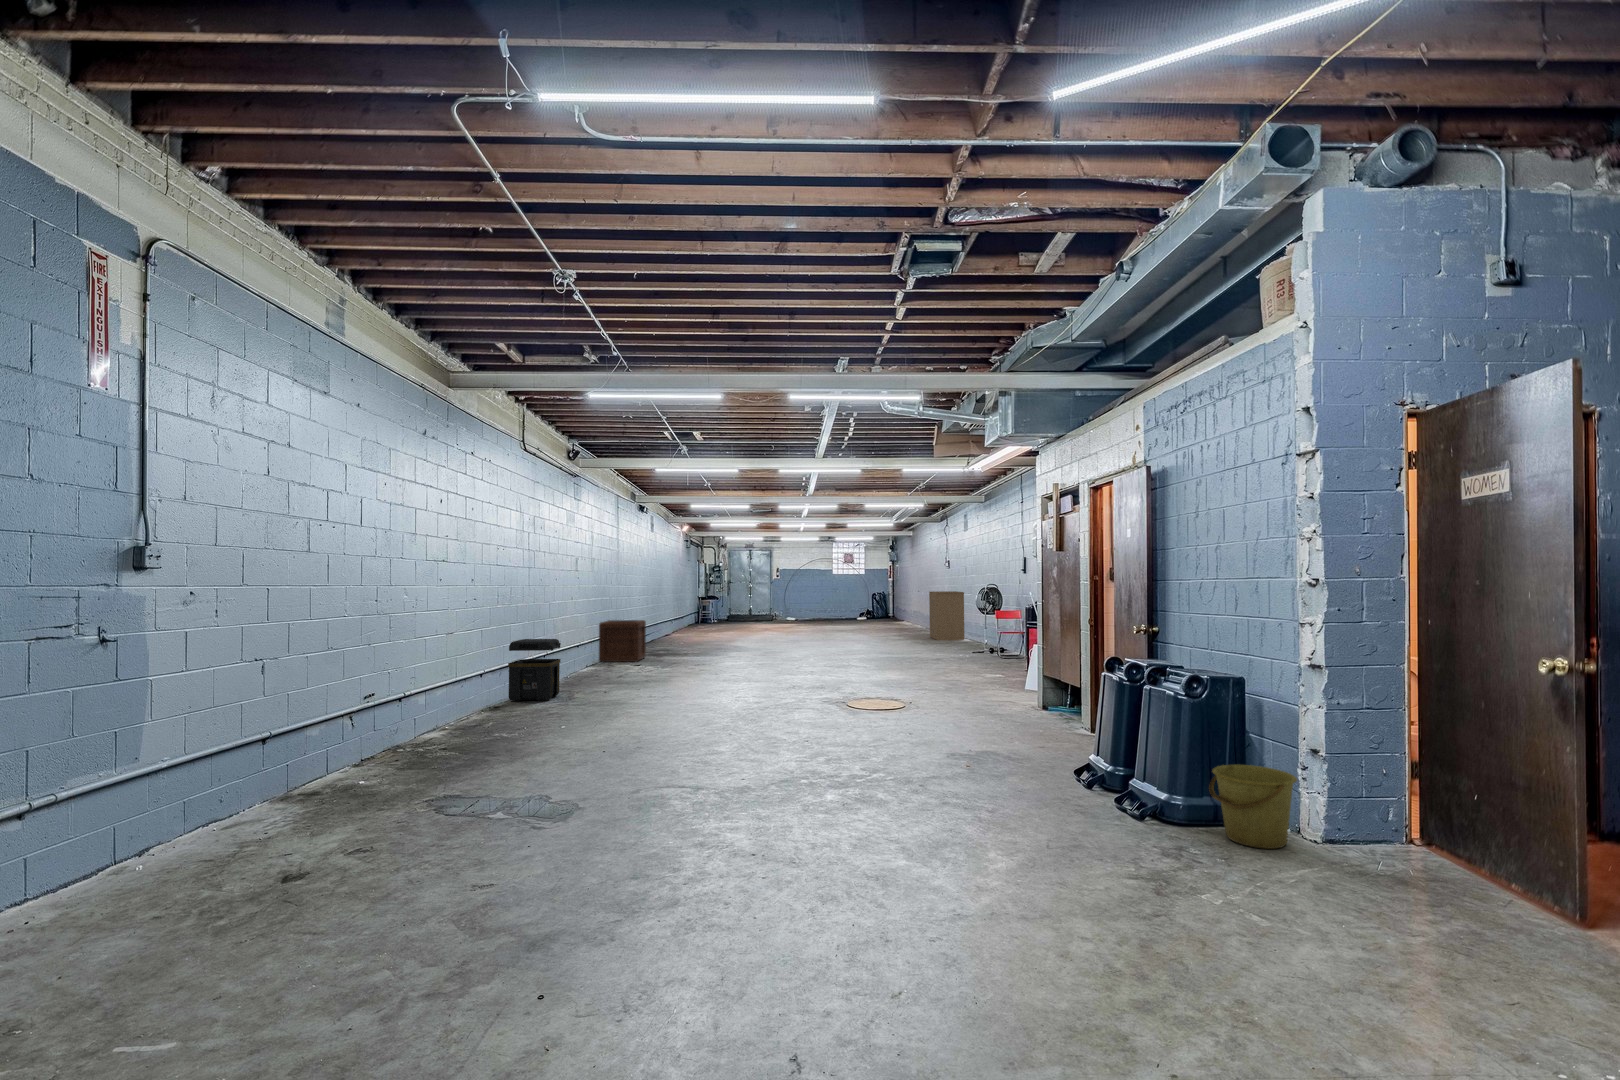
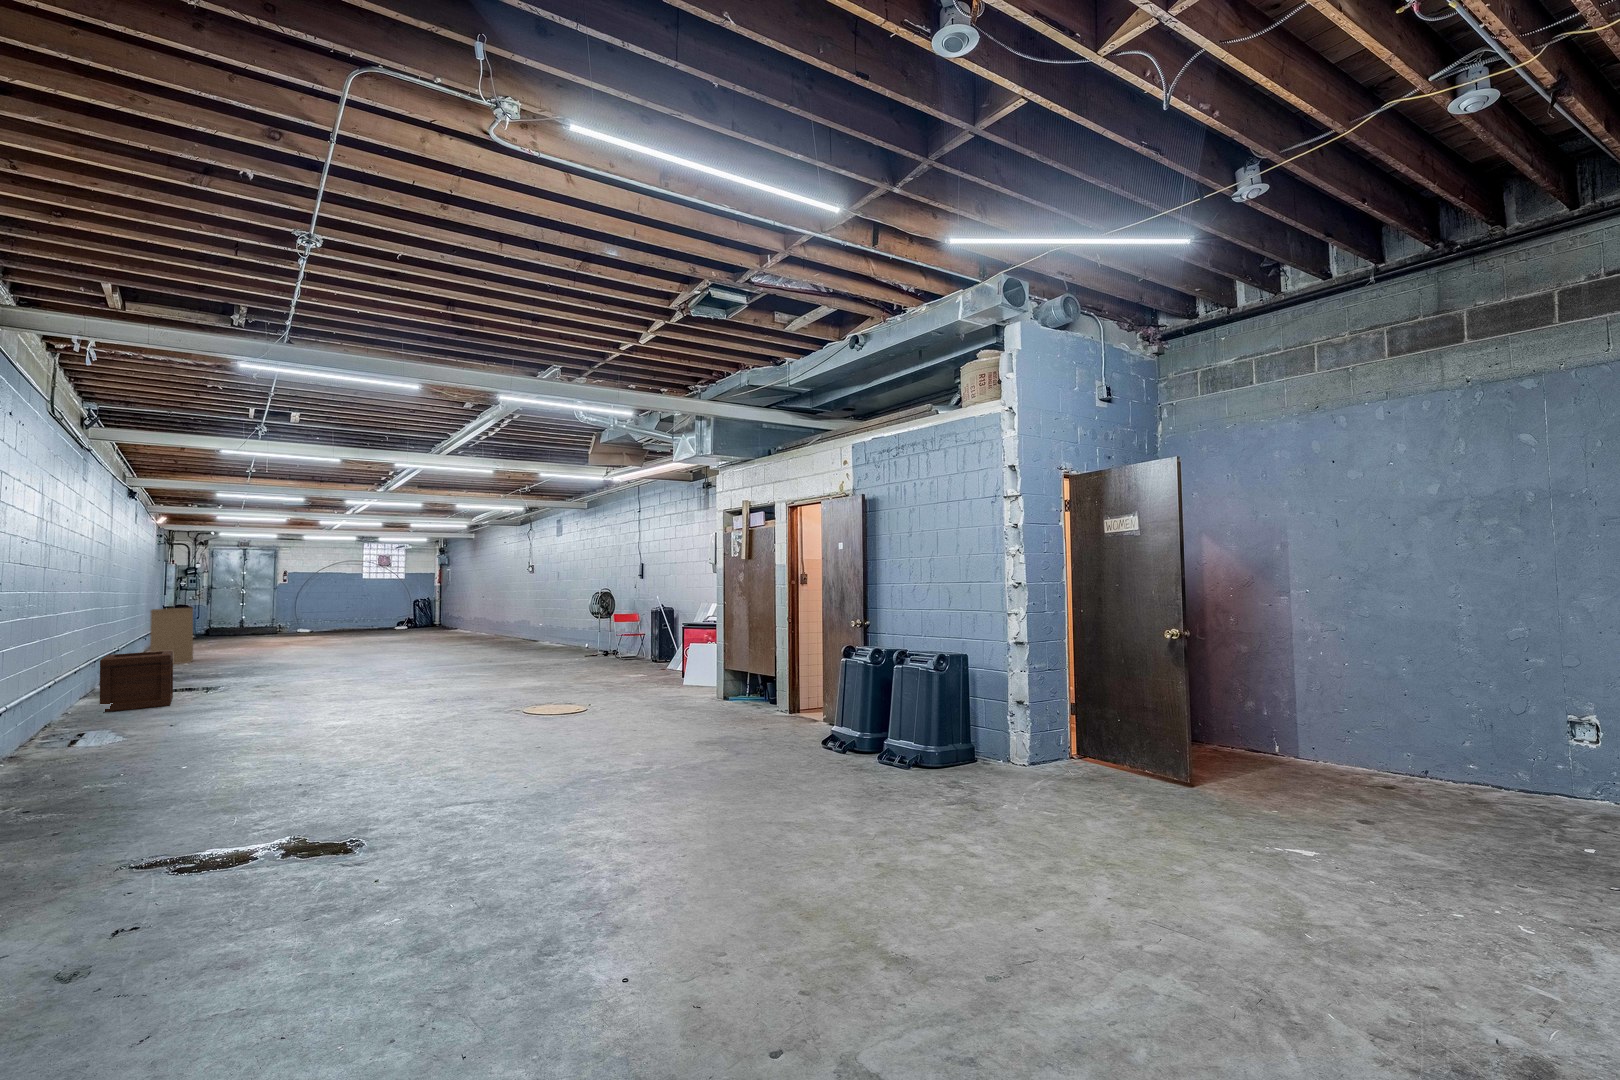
filing cabinet: present [929,591,965,640] -> present [150,607,193,664]
toolbox: present [508,639,561,701] -> none [38,686,125,781]
bucket: present [1209,765,1297,849] -> none [960,717,1015,774]

